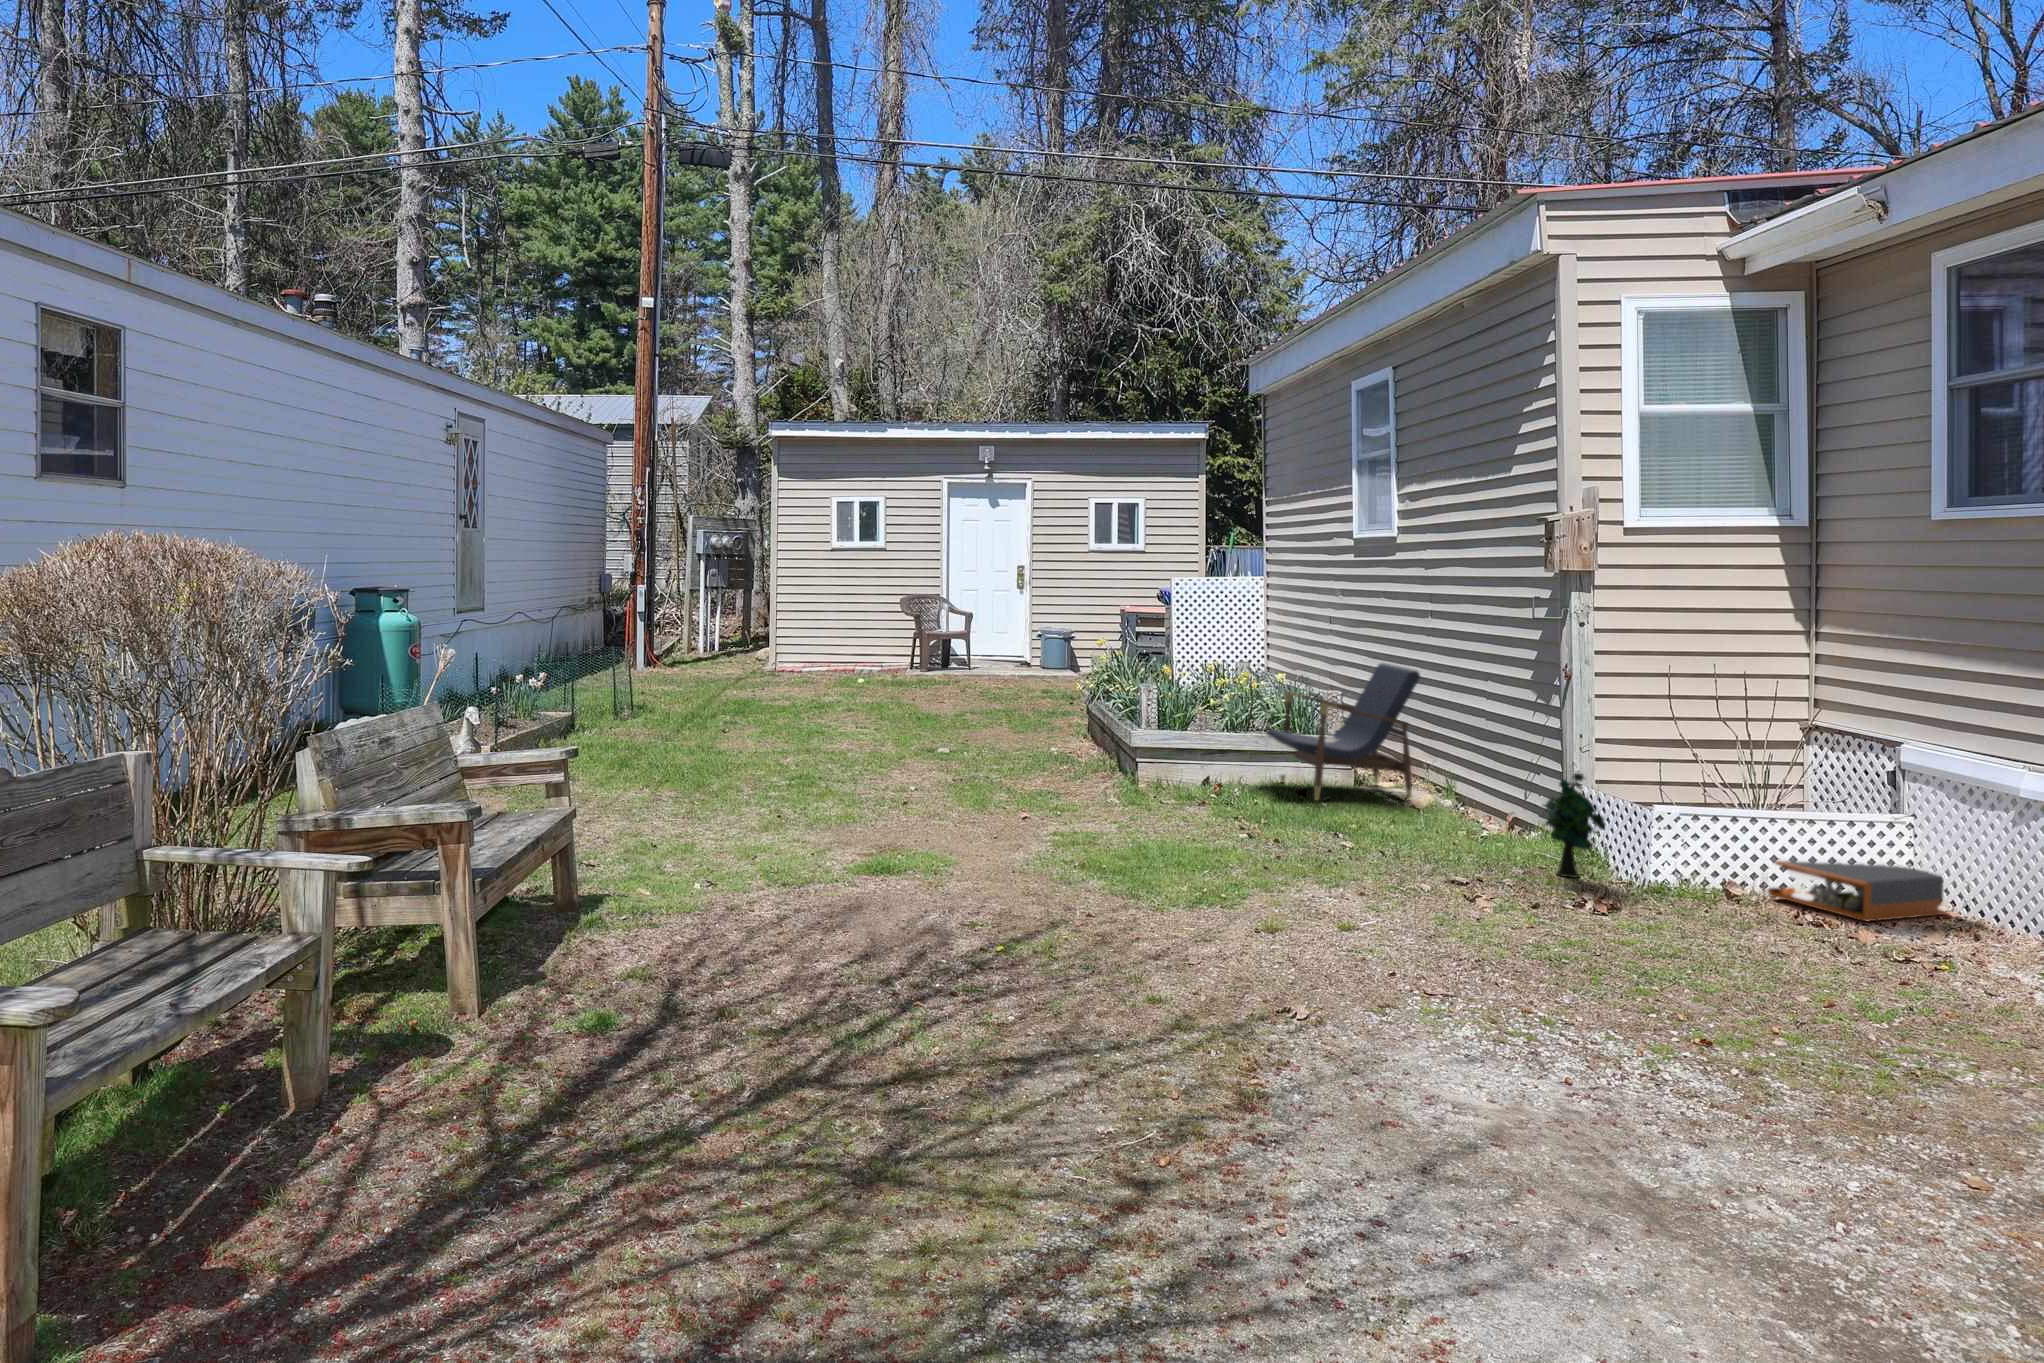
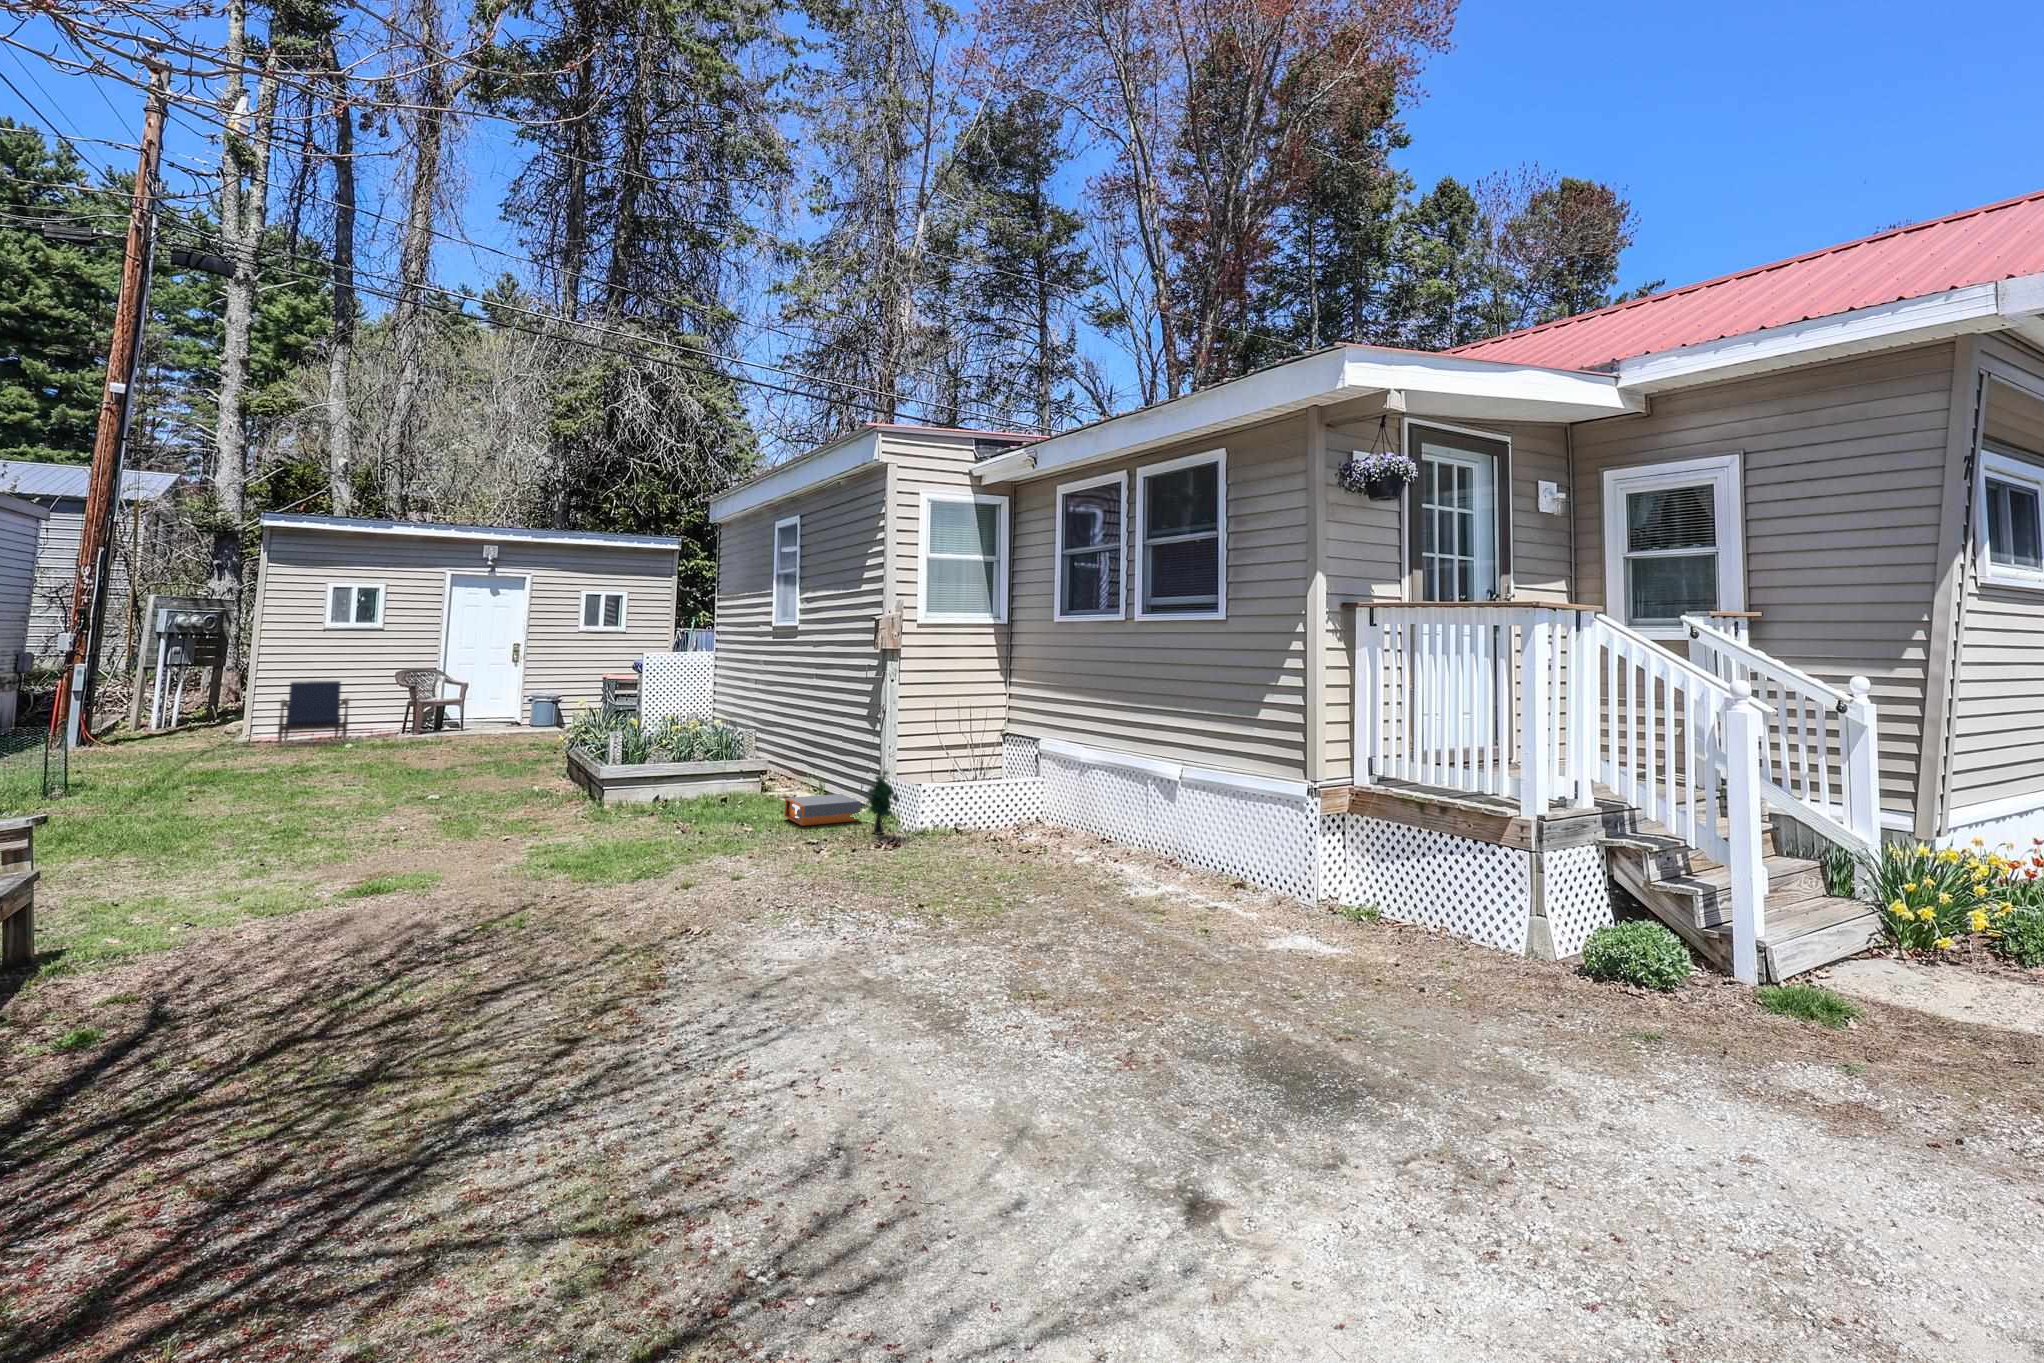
lounge chair: present [1266,663,1420,800] -> present [278,681,349,746]
storage box: present [1768,861,1947,921] -> present [784,794,861,826]

